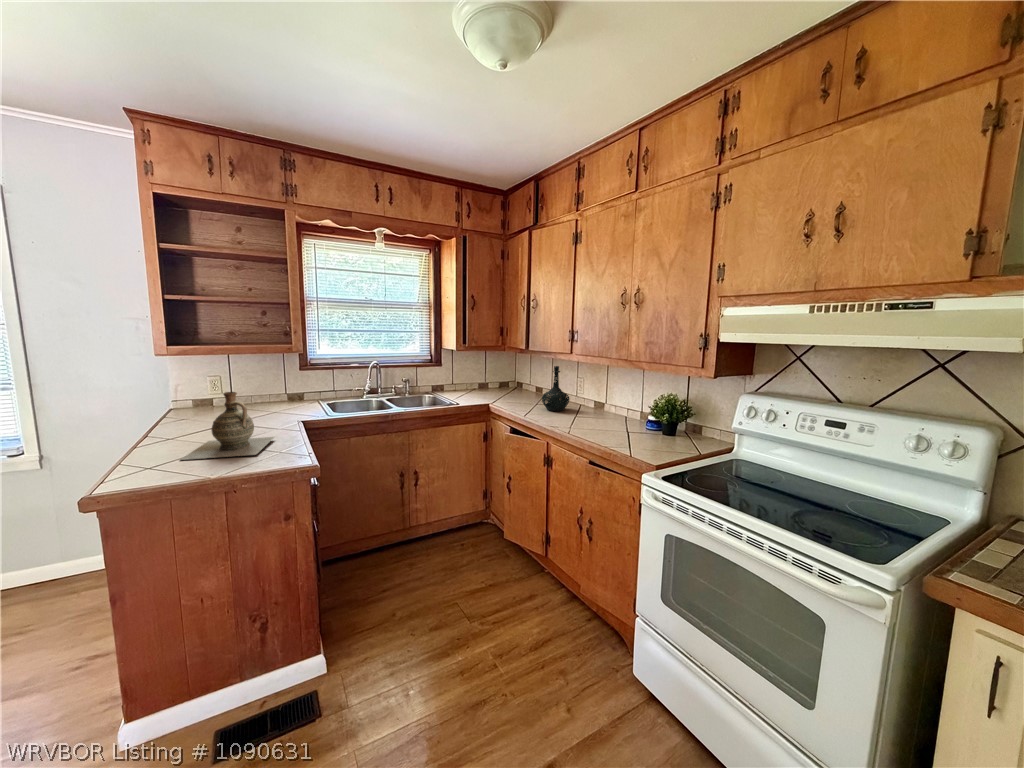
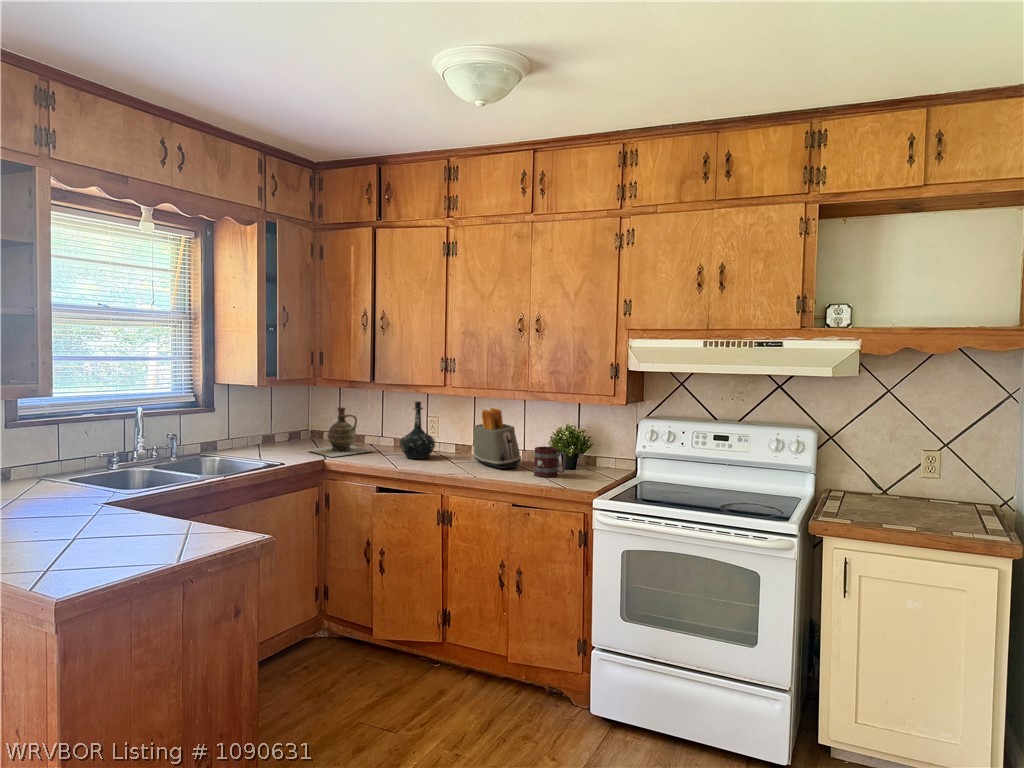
toaster: none [592,374,624,427] -> present [473,408,521,469]
ceramic jug: present [180,392,274,460] -> present [307,407,370,457]
mug: none [624,412,652,441] -> present [534,447,566,477]

